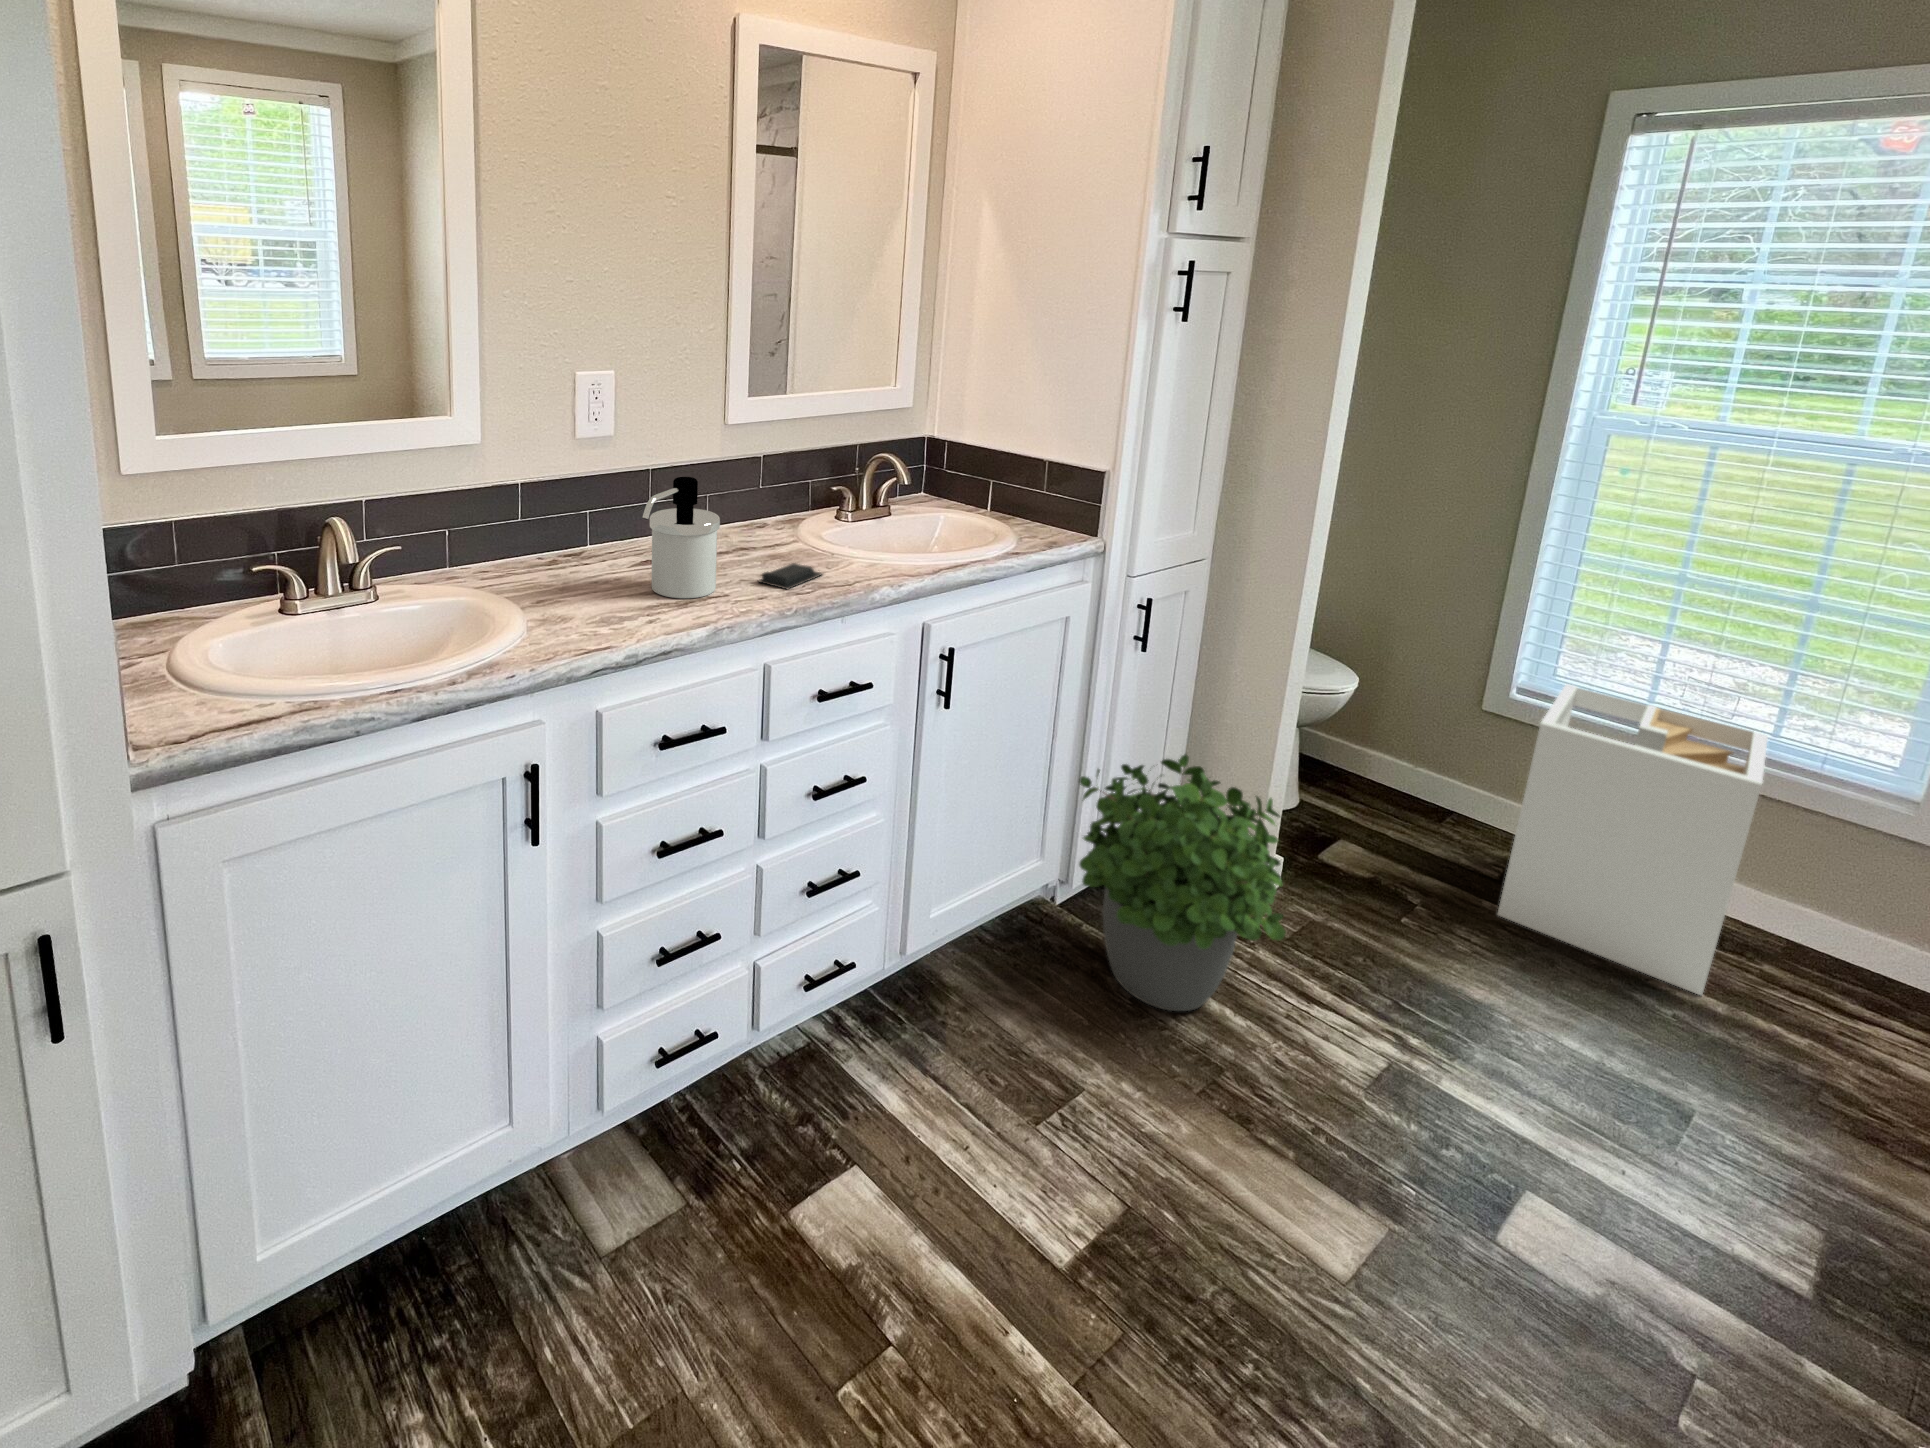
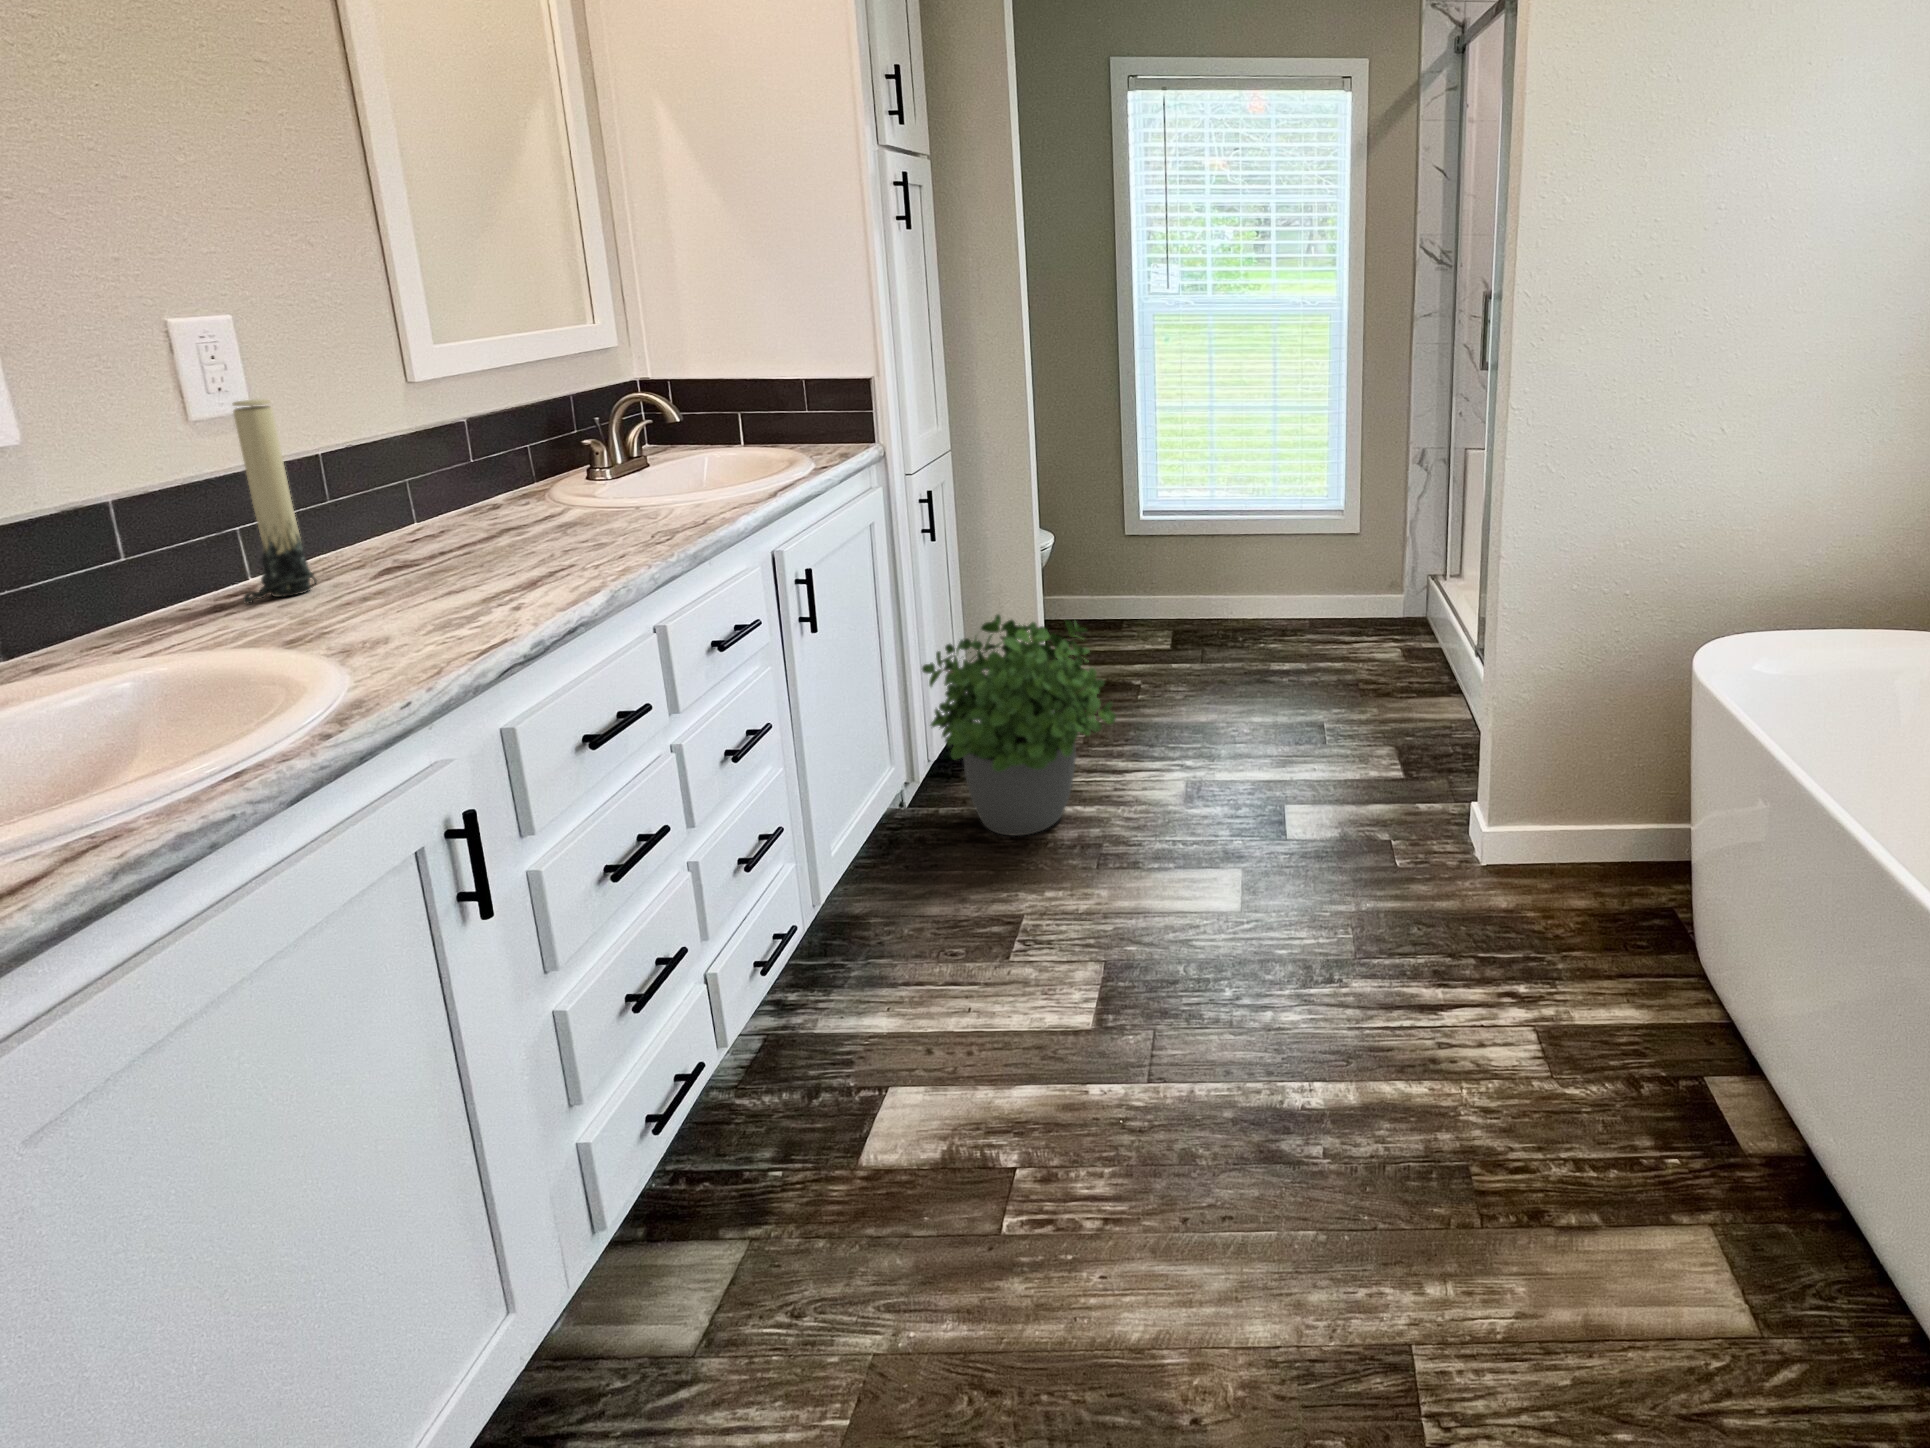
candle: none [567,437,605,569] -> present [232,399,317,603]
soap dispenser: present [642,477,720,598] -> none [424,424,547,585]
soap bar: present [759,563,822,590] -> none [586,514,657,544]
laundry hamper: present [1498,684,1768,995] -> none [1178,491,1297,669]

